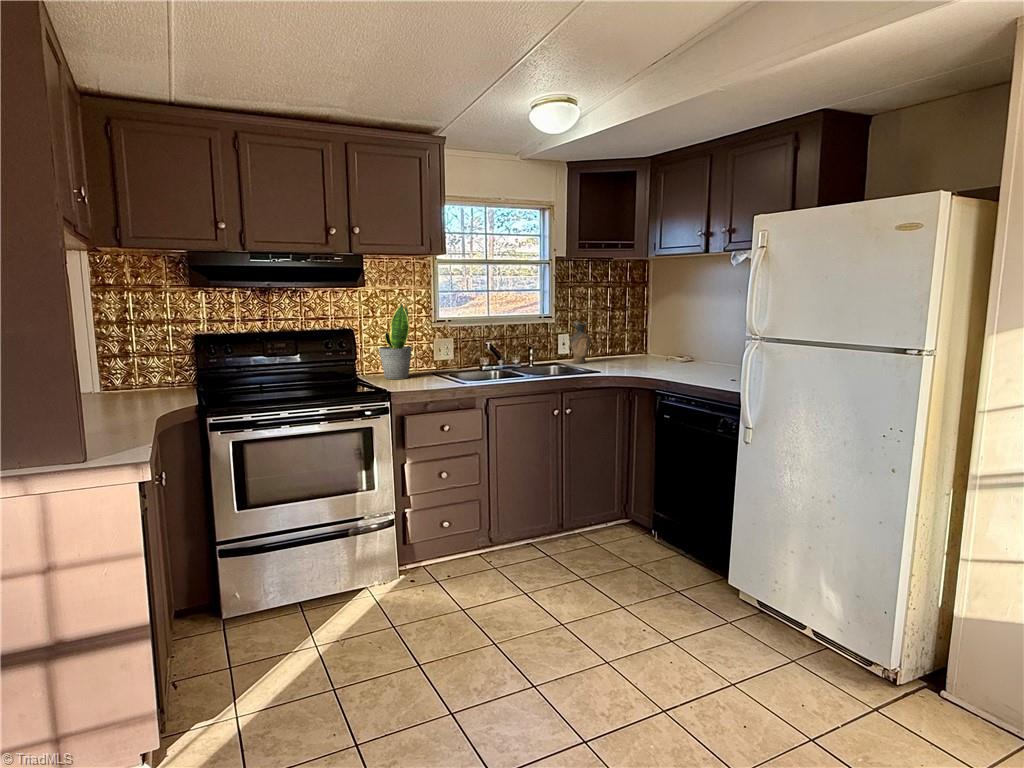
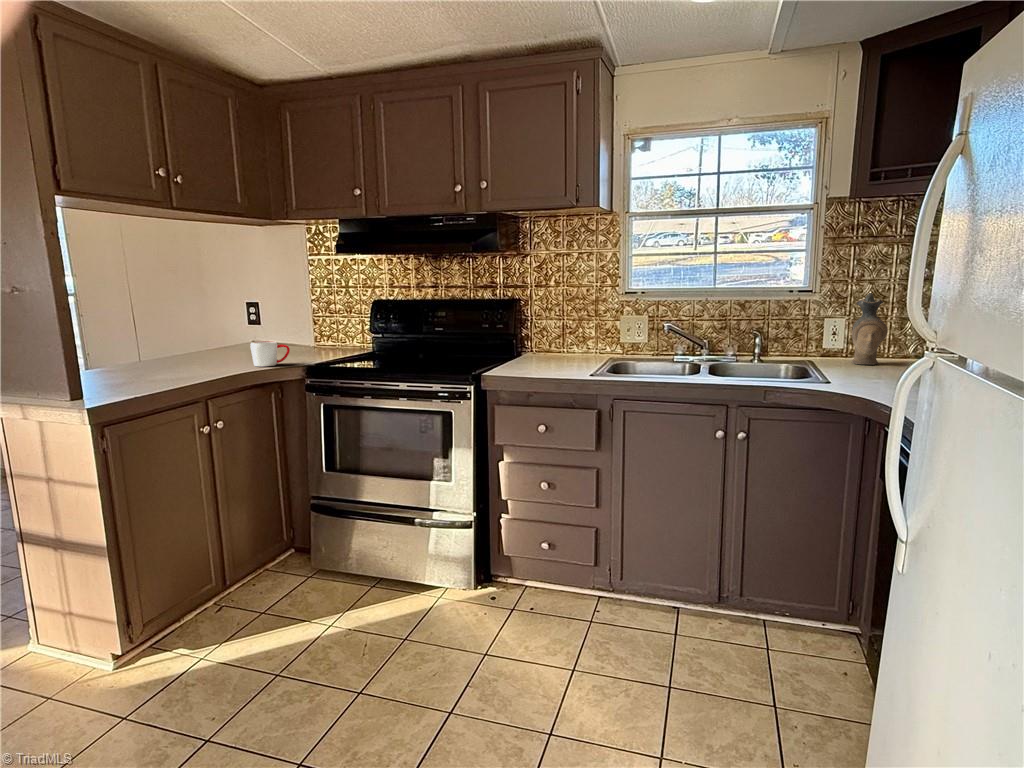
potted plant: present [379,304,412,379] -> none [535,269,575,360]
mug: none [118,385,161,415] -> present [251,341,290,366]

